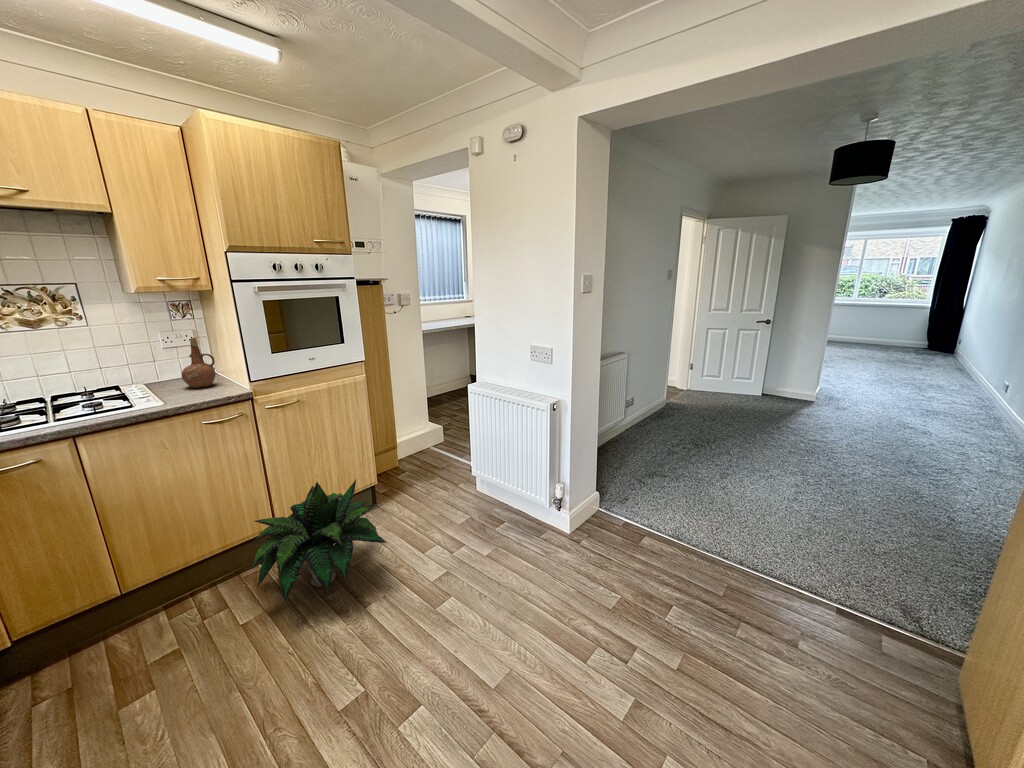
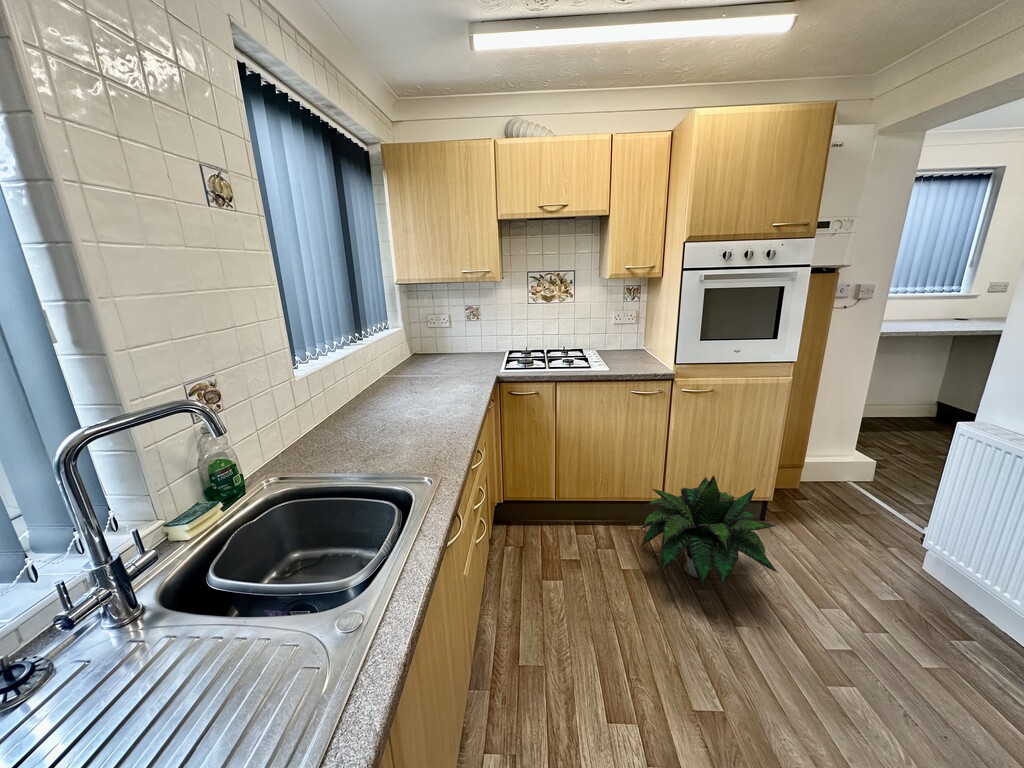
ceramic pitcher: present [181,338,215,388] -> none [623,318,649,361]

